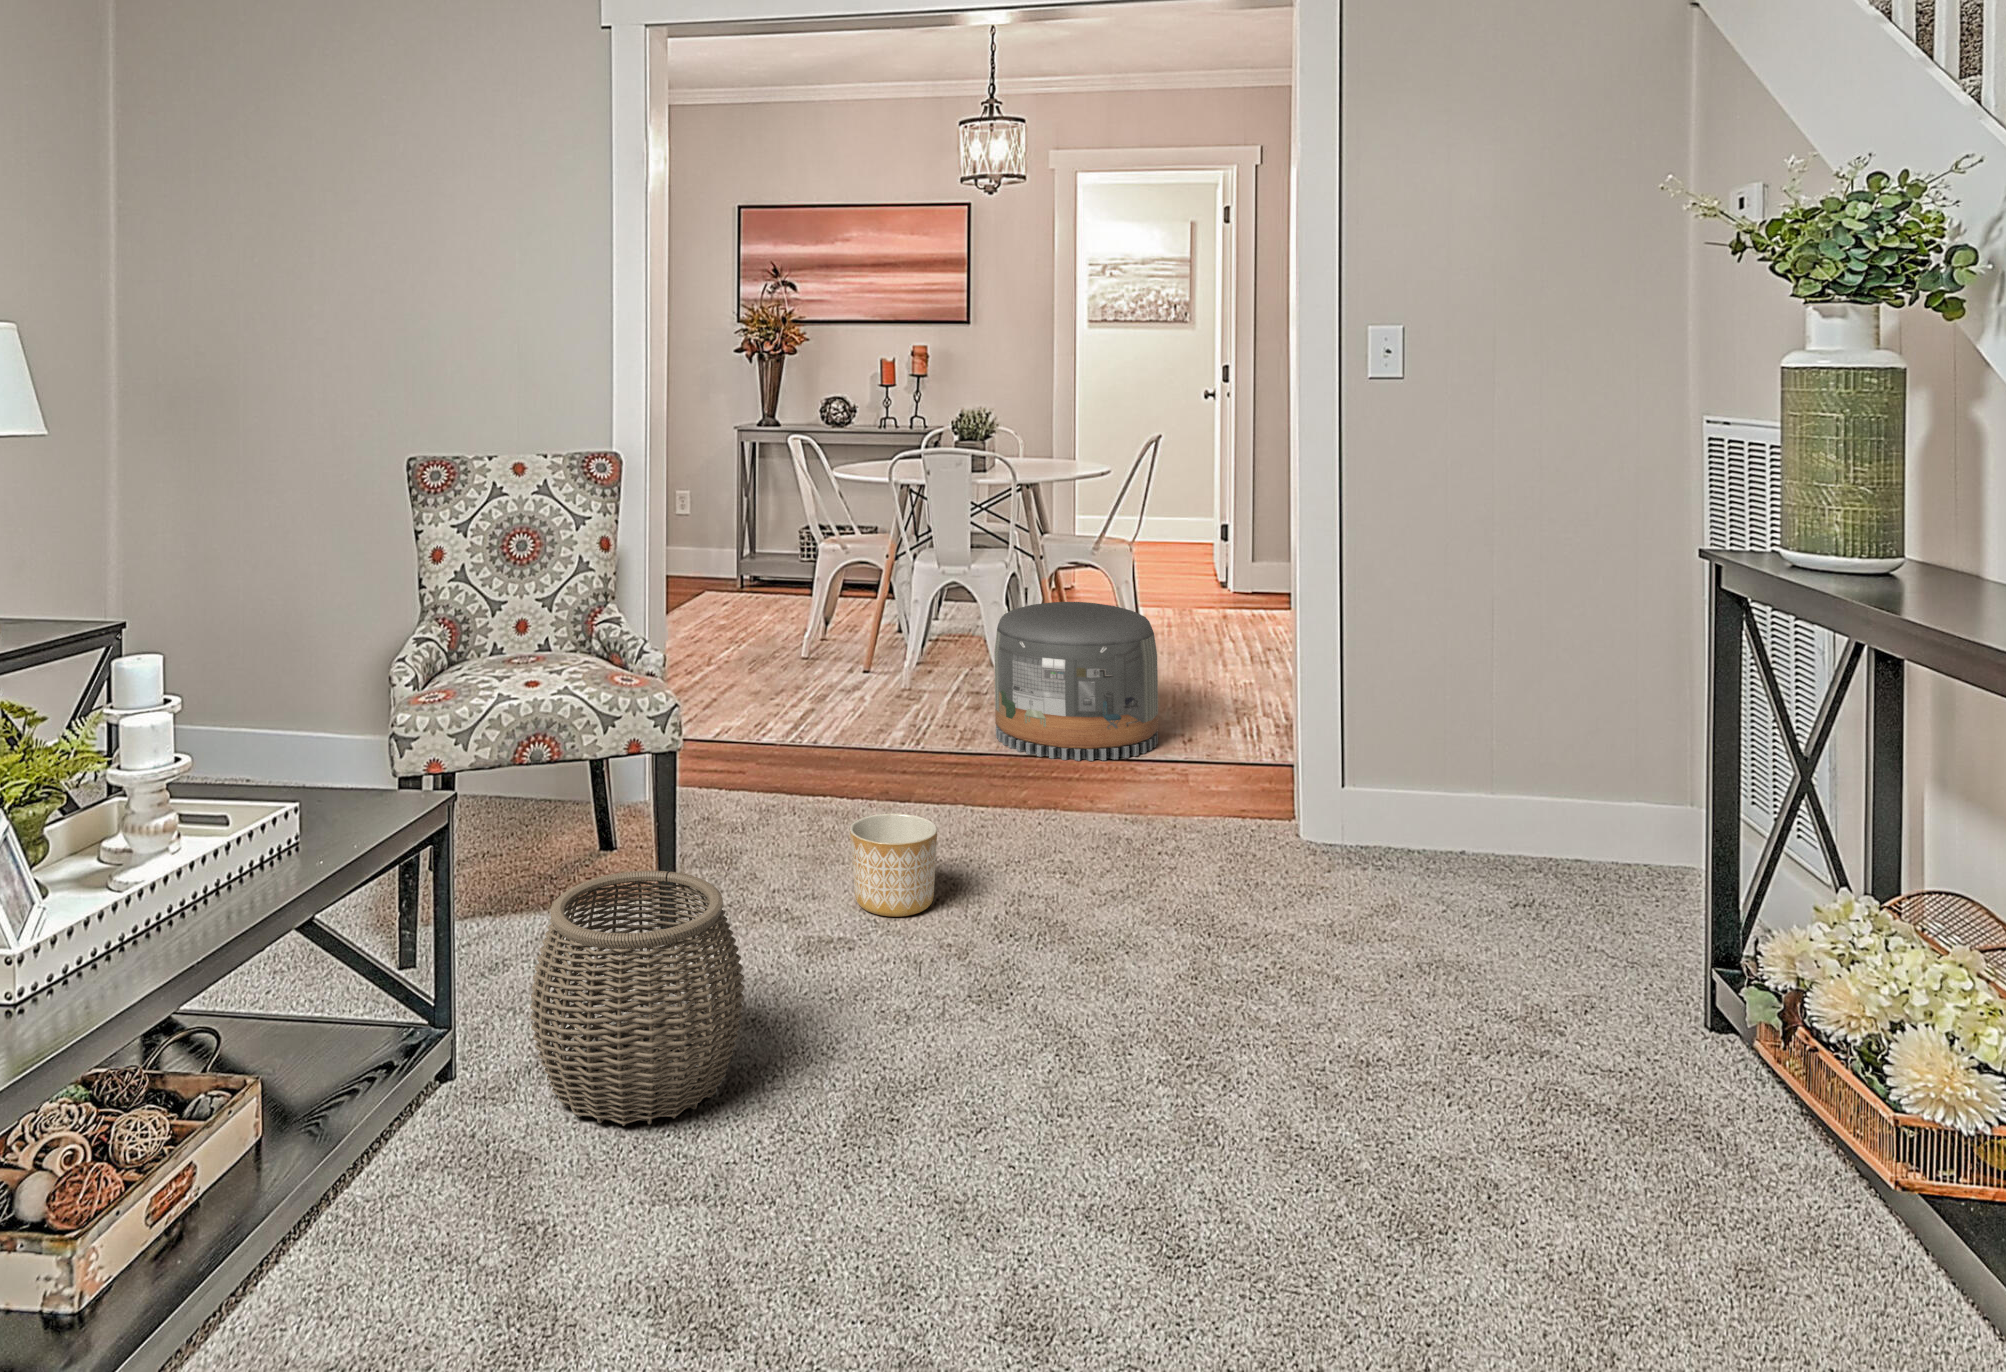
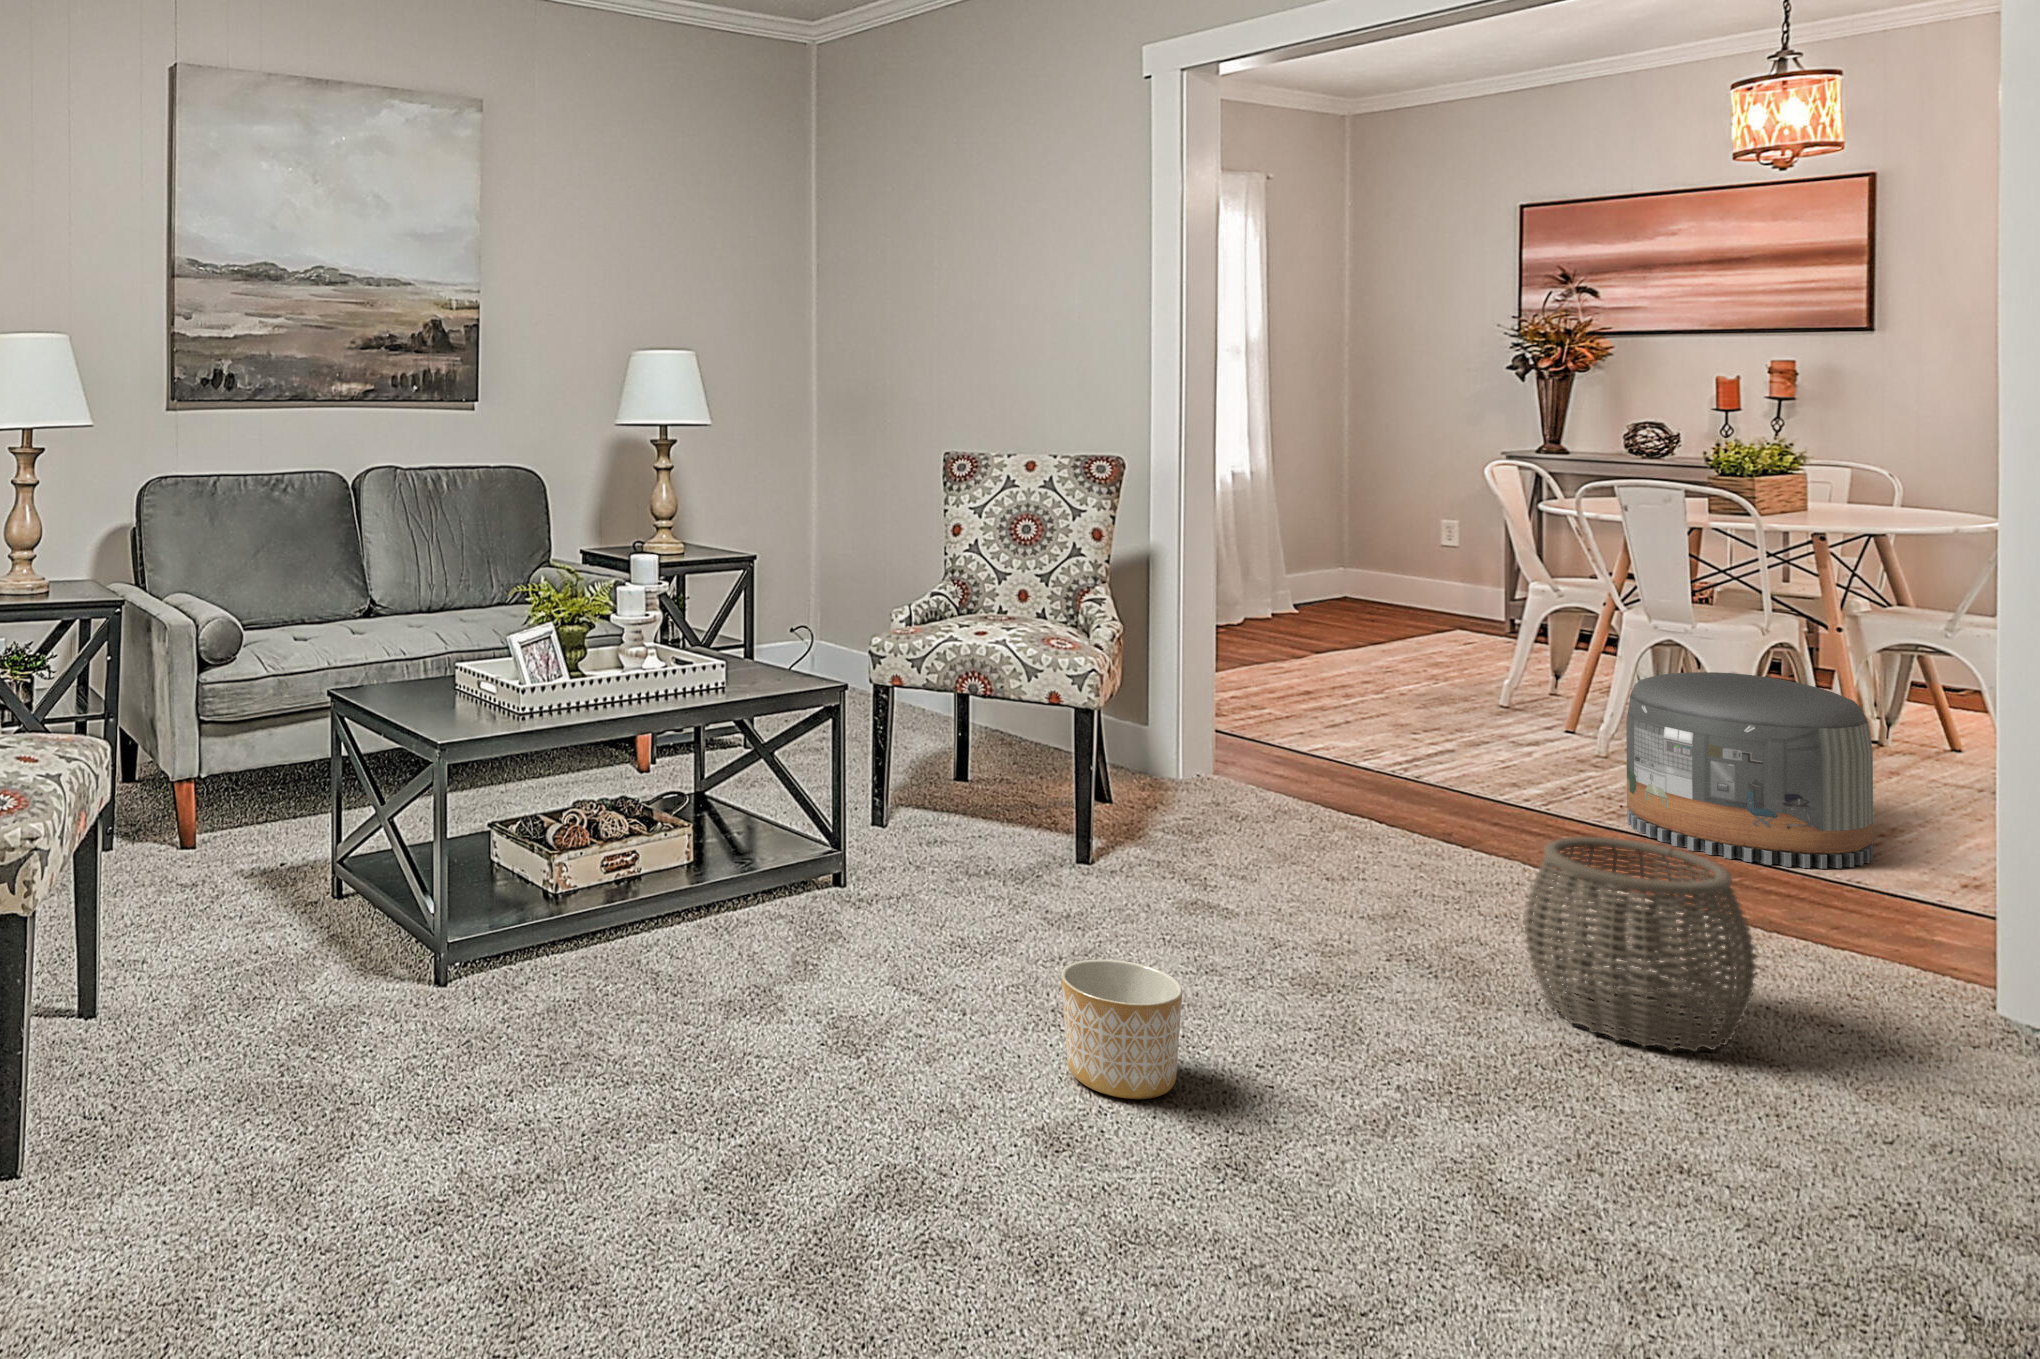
planter: present [850,813,937,917] -> present [1061,959,1182,1099]
woven basket: present [530,870,745,1126] -> present [1524,837,1757,1052]

